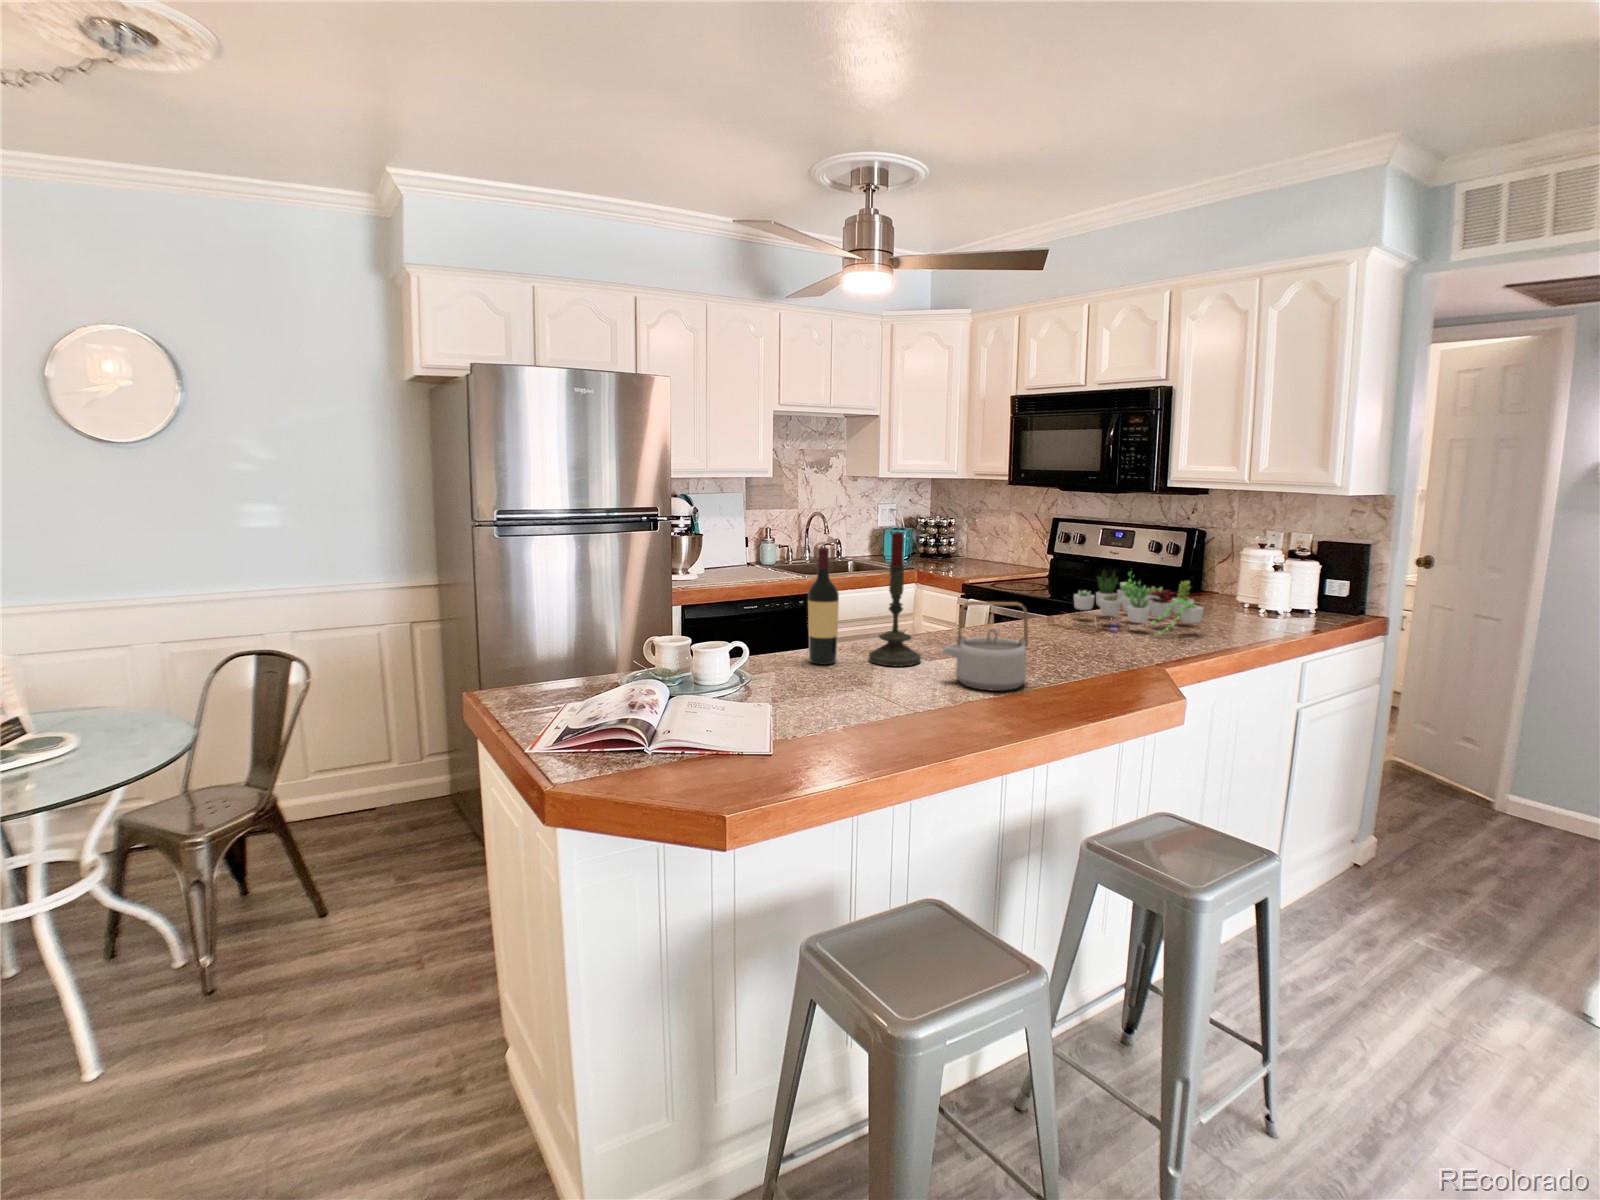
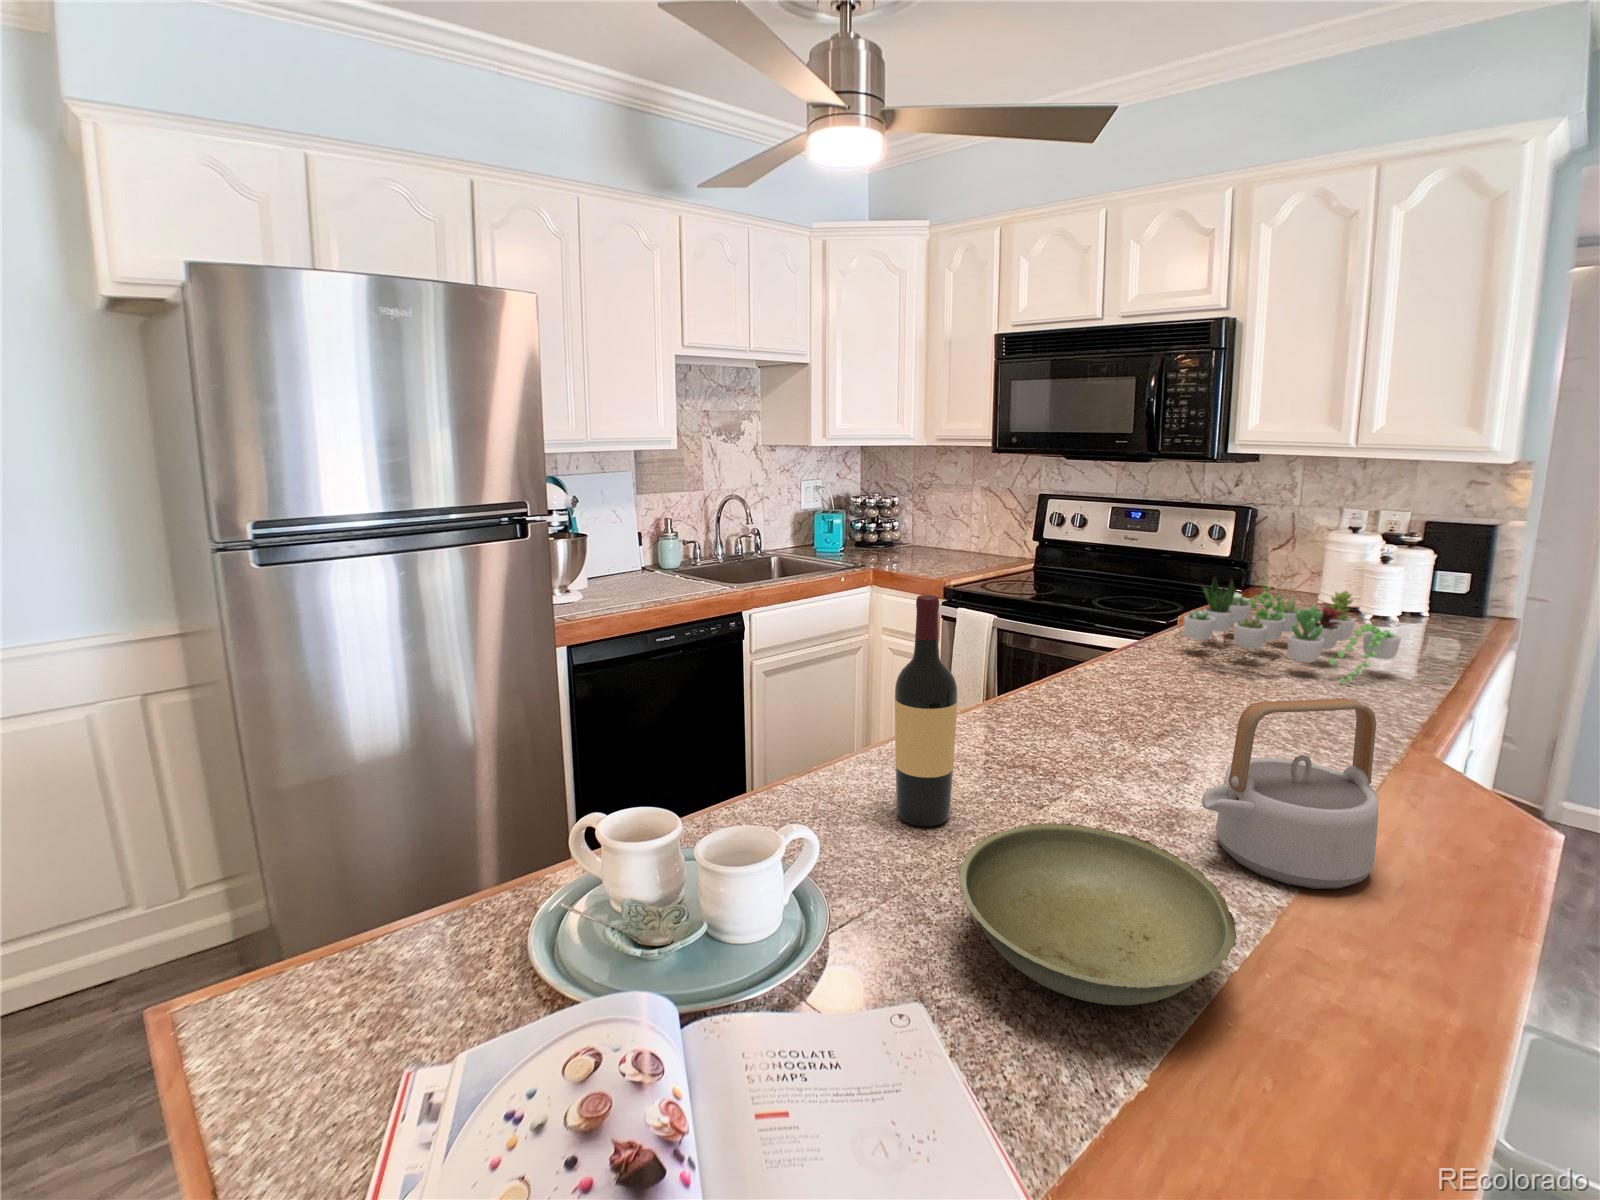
candle: present [869,531,921,666] -> none [995,549,1097,817]
bowl: none [794,649,906,701] -> present [958,823,1237,1005]

